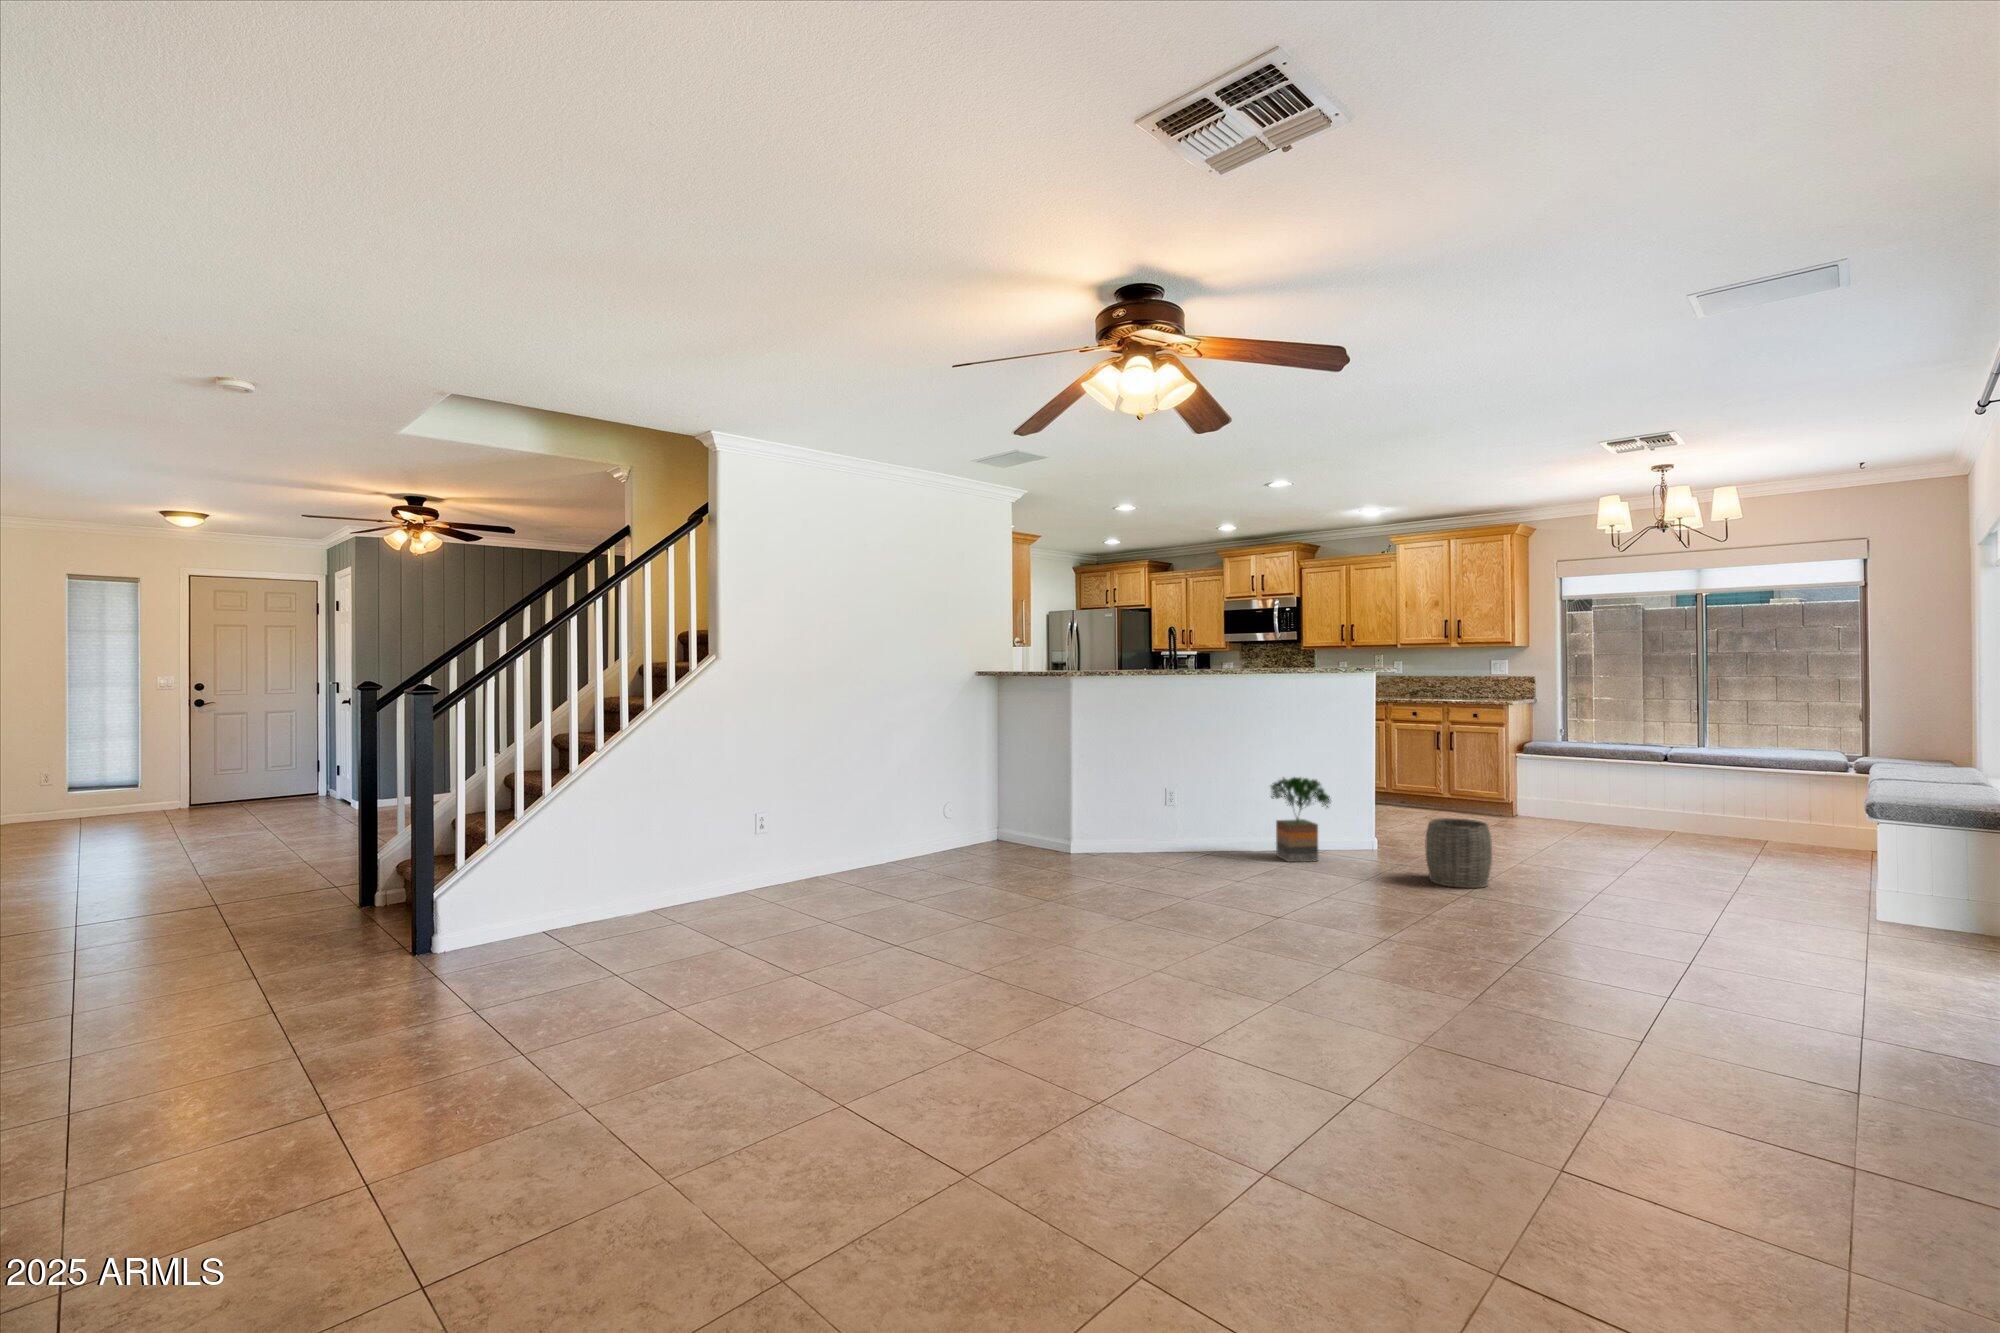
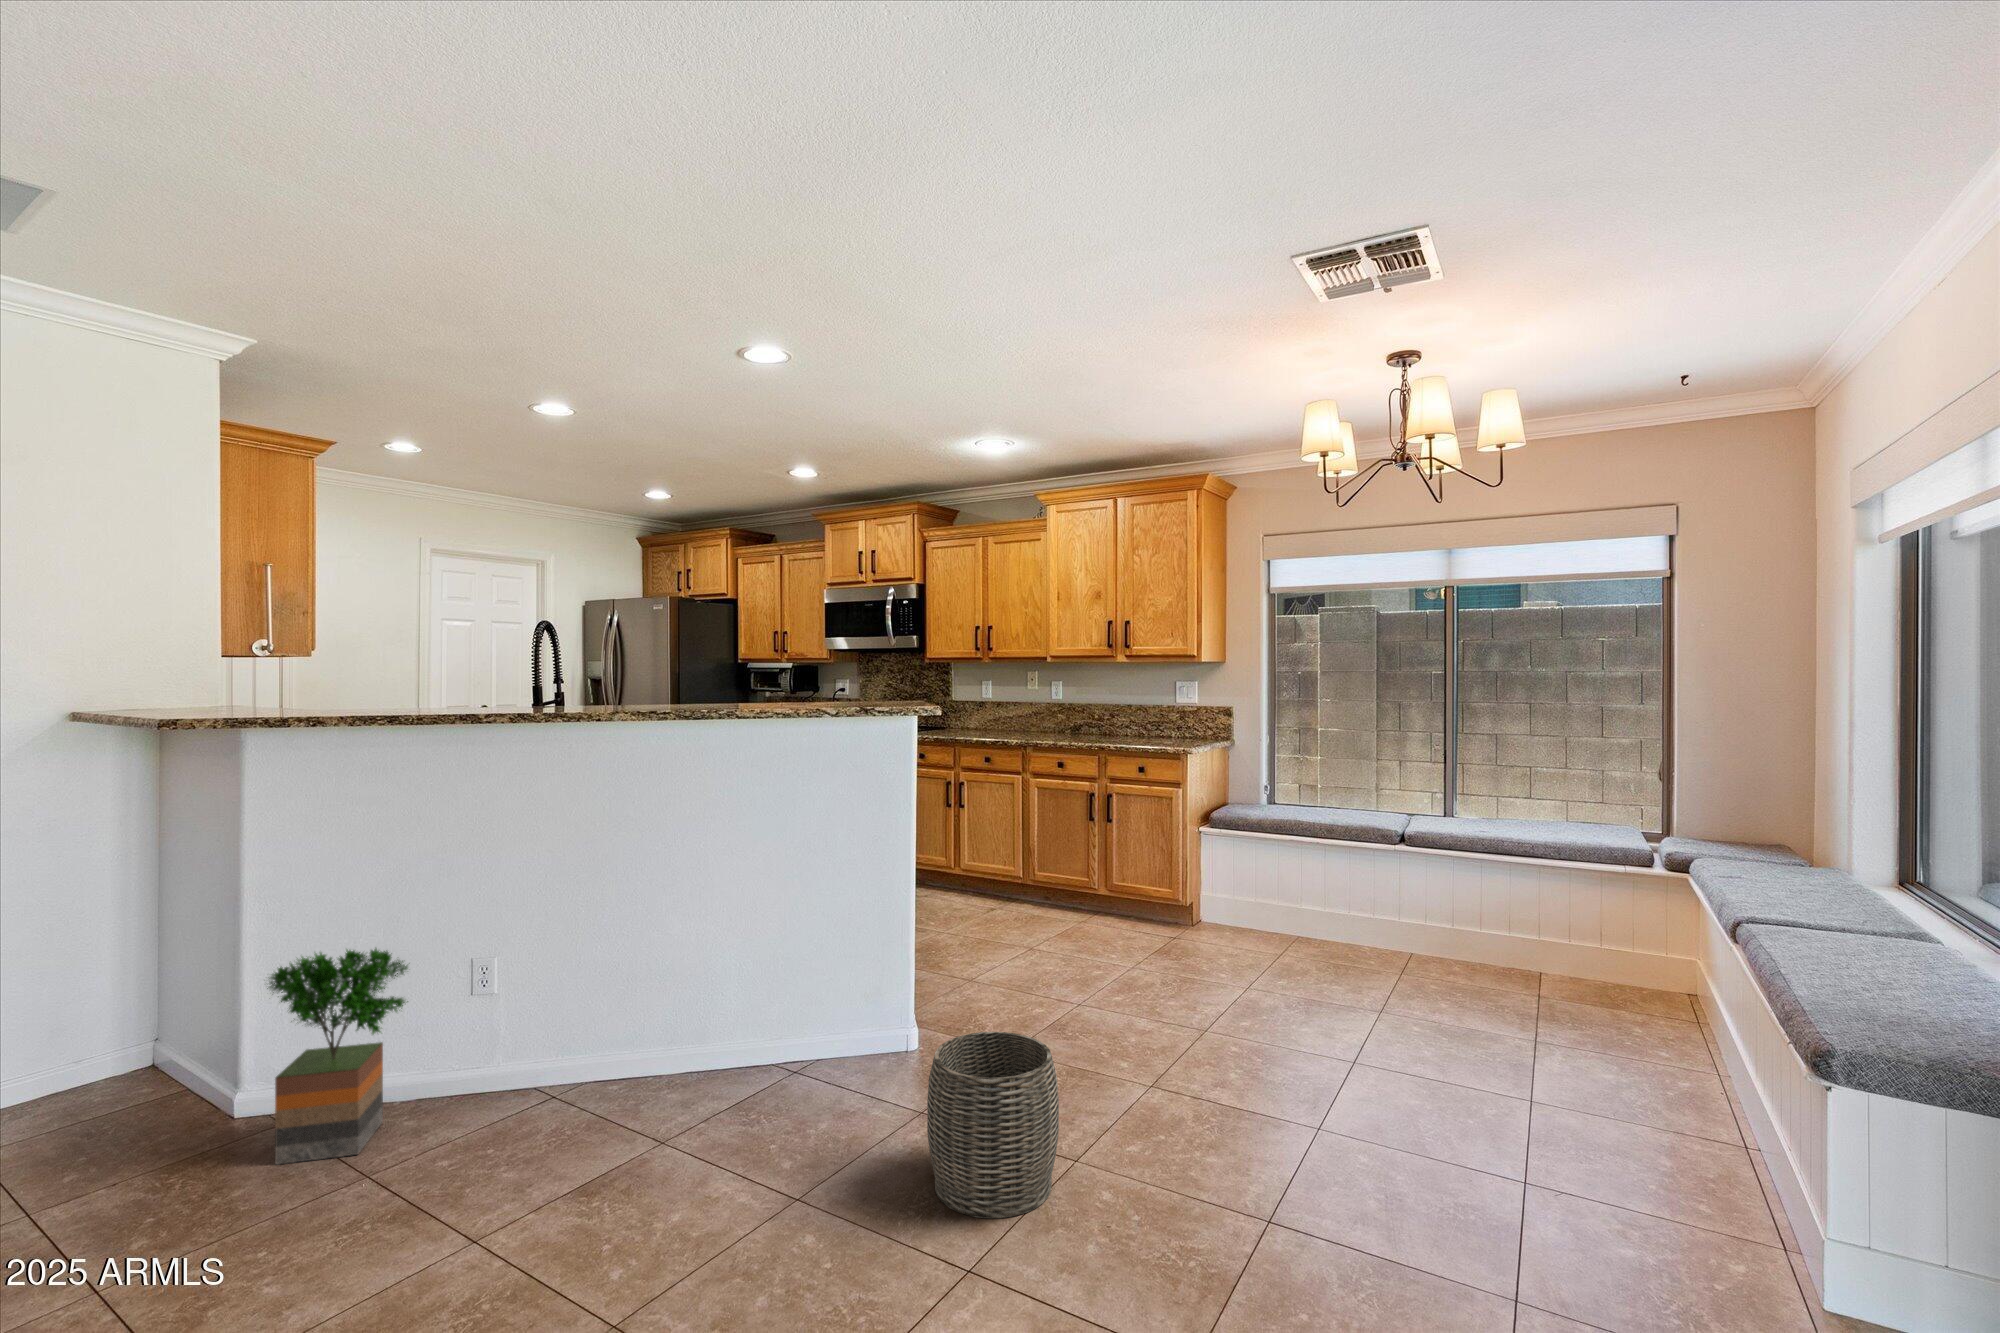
potted tree: present [1271,777,1331,862] -> present [267,949,408,1165]

